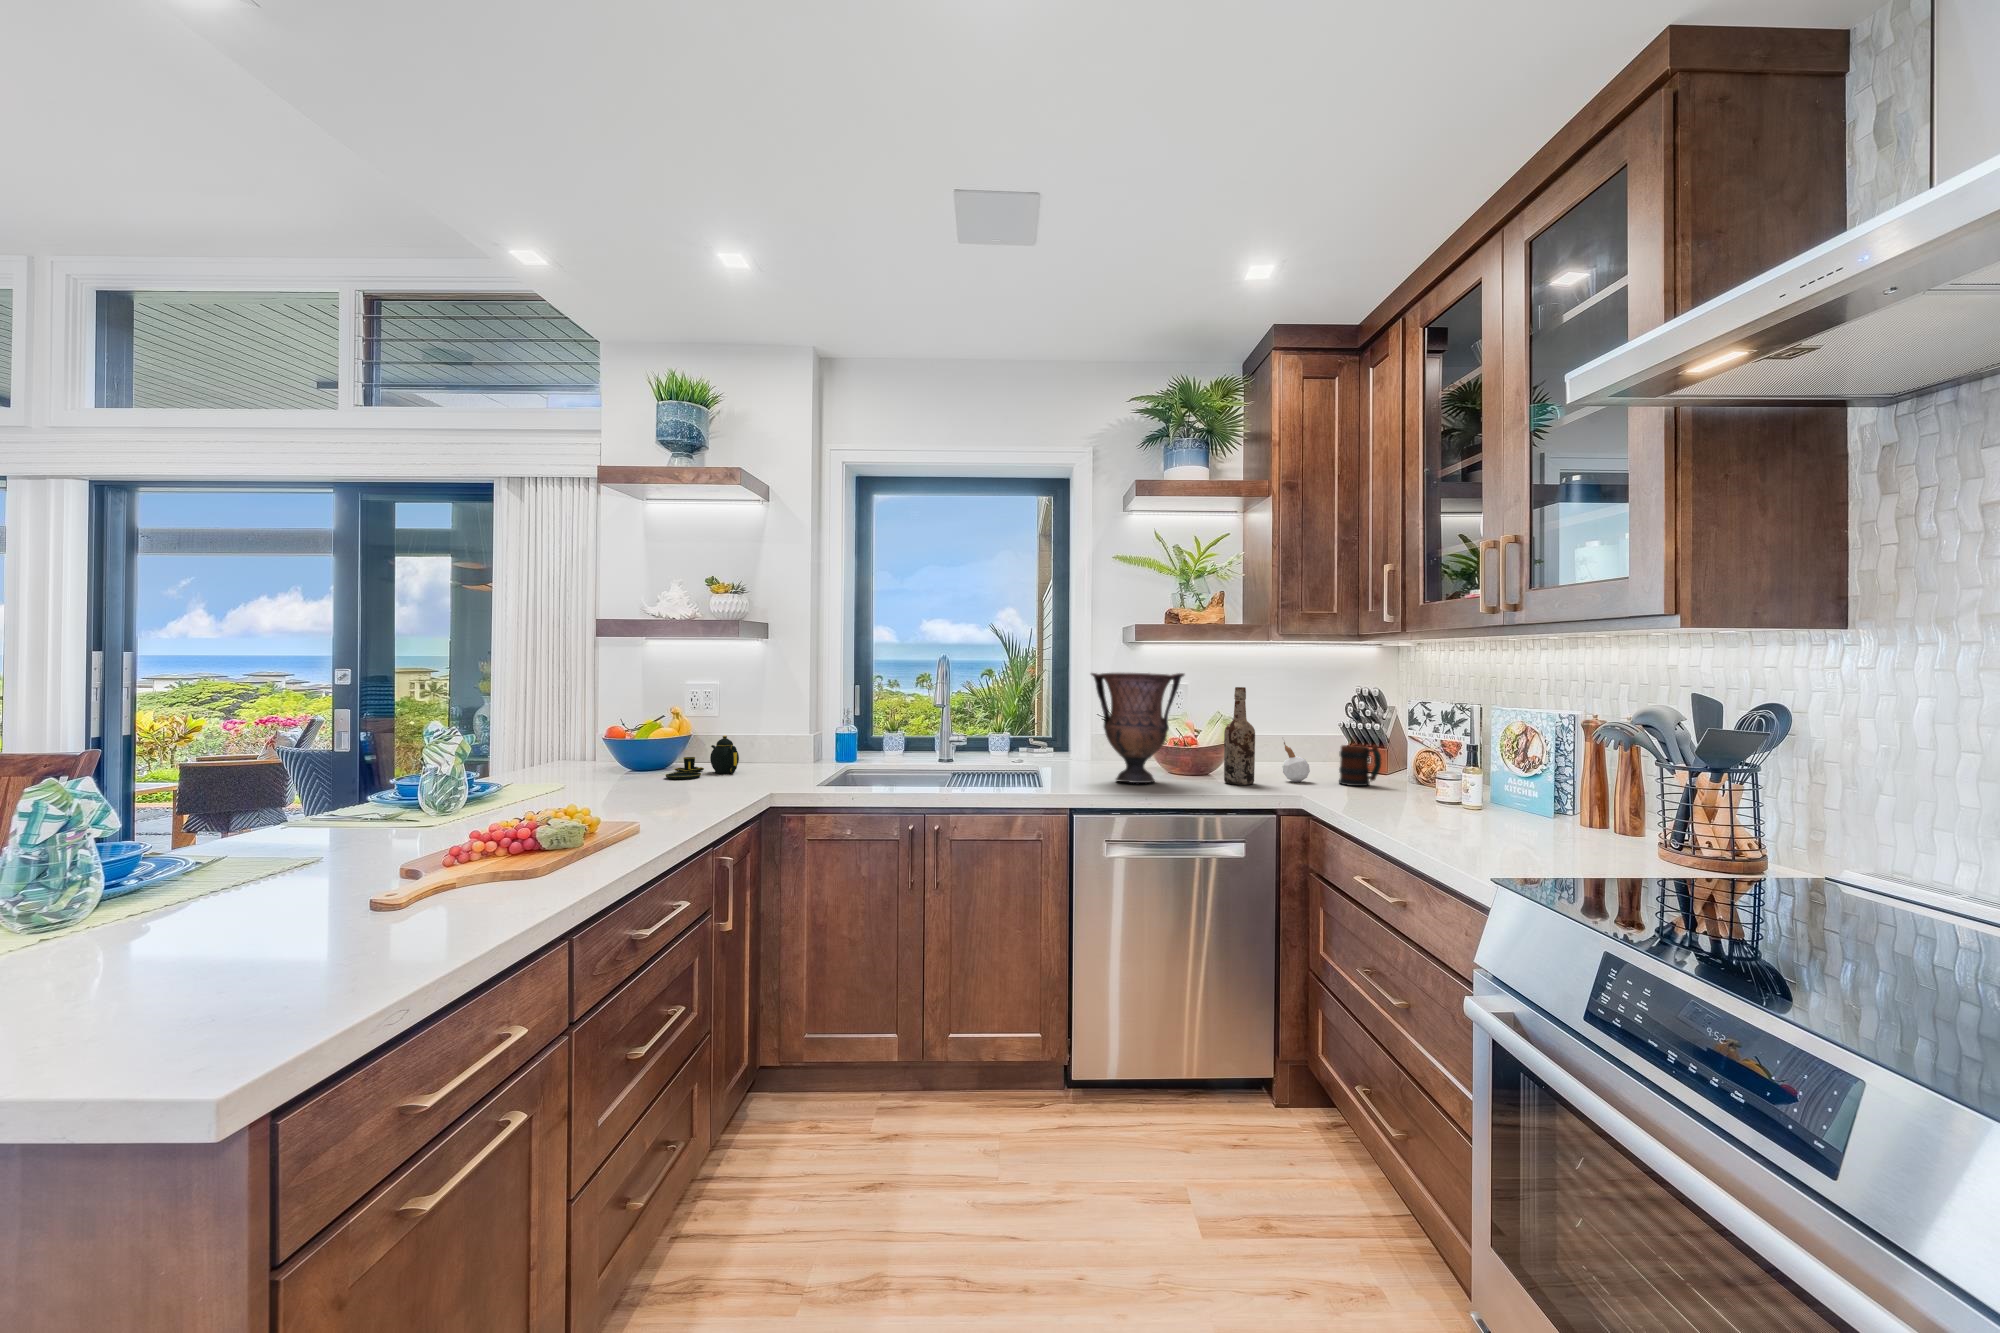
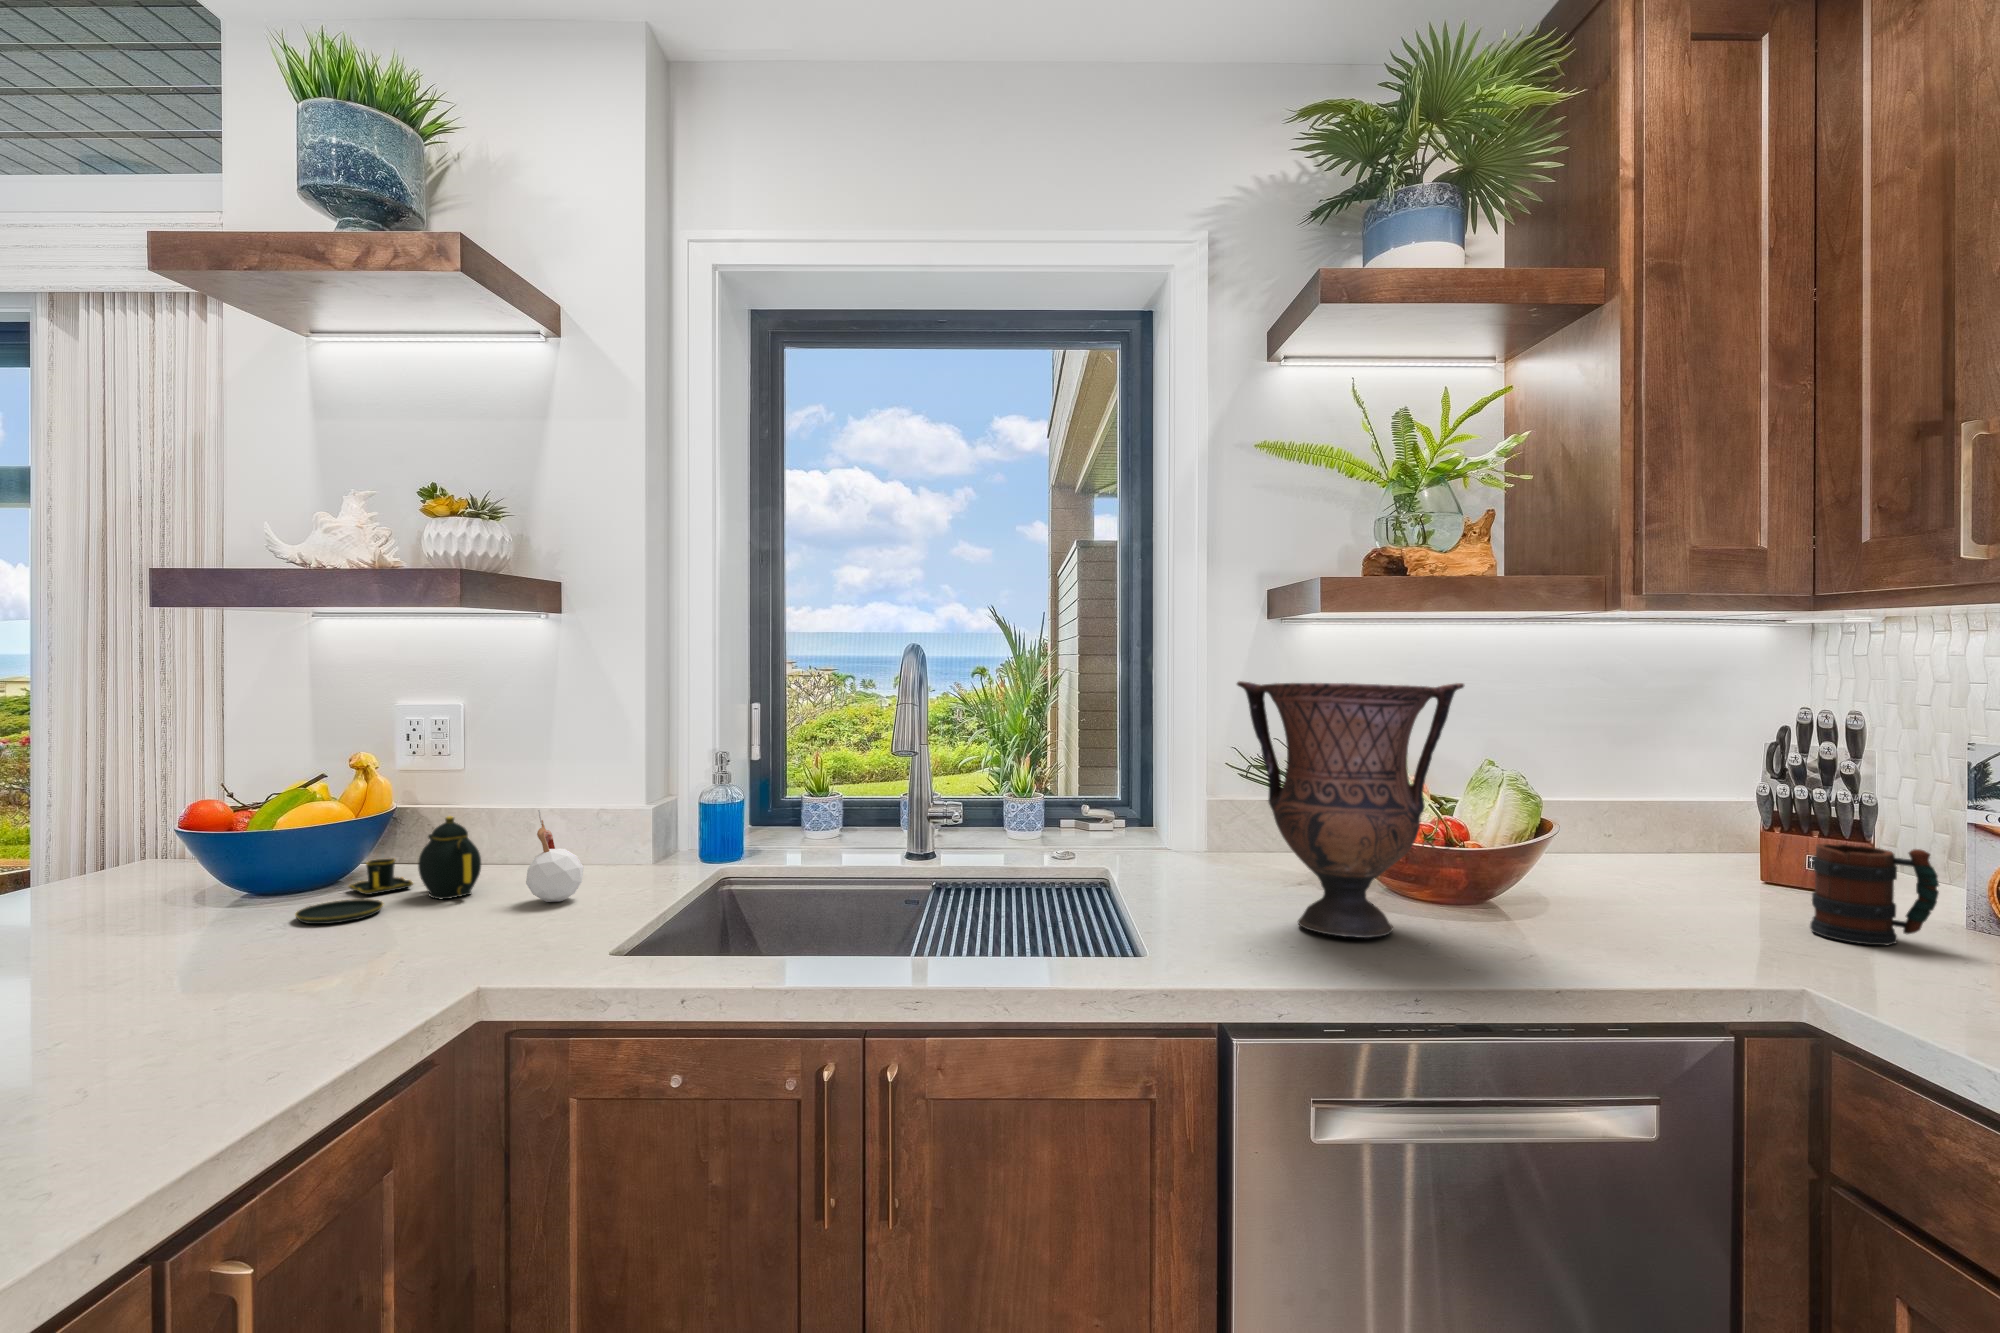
wine bottle: present [1224,687,1255,785] -> none [1546,714,1626,941]
candle: present [1282,741,1310,782] -> present [526,810,584,902]

